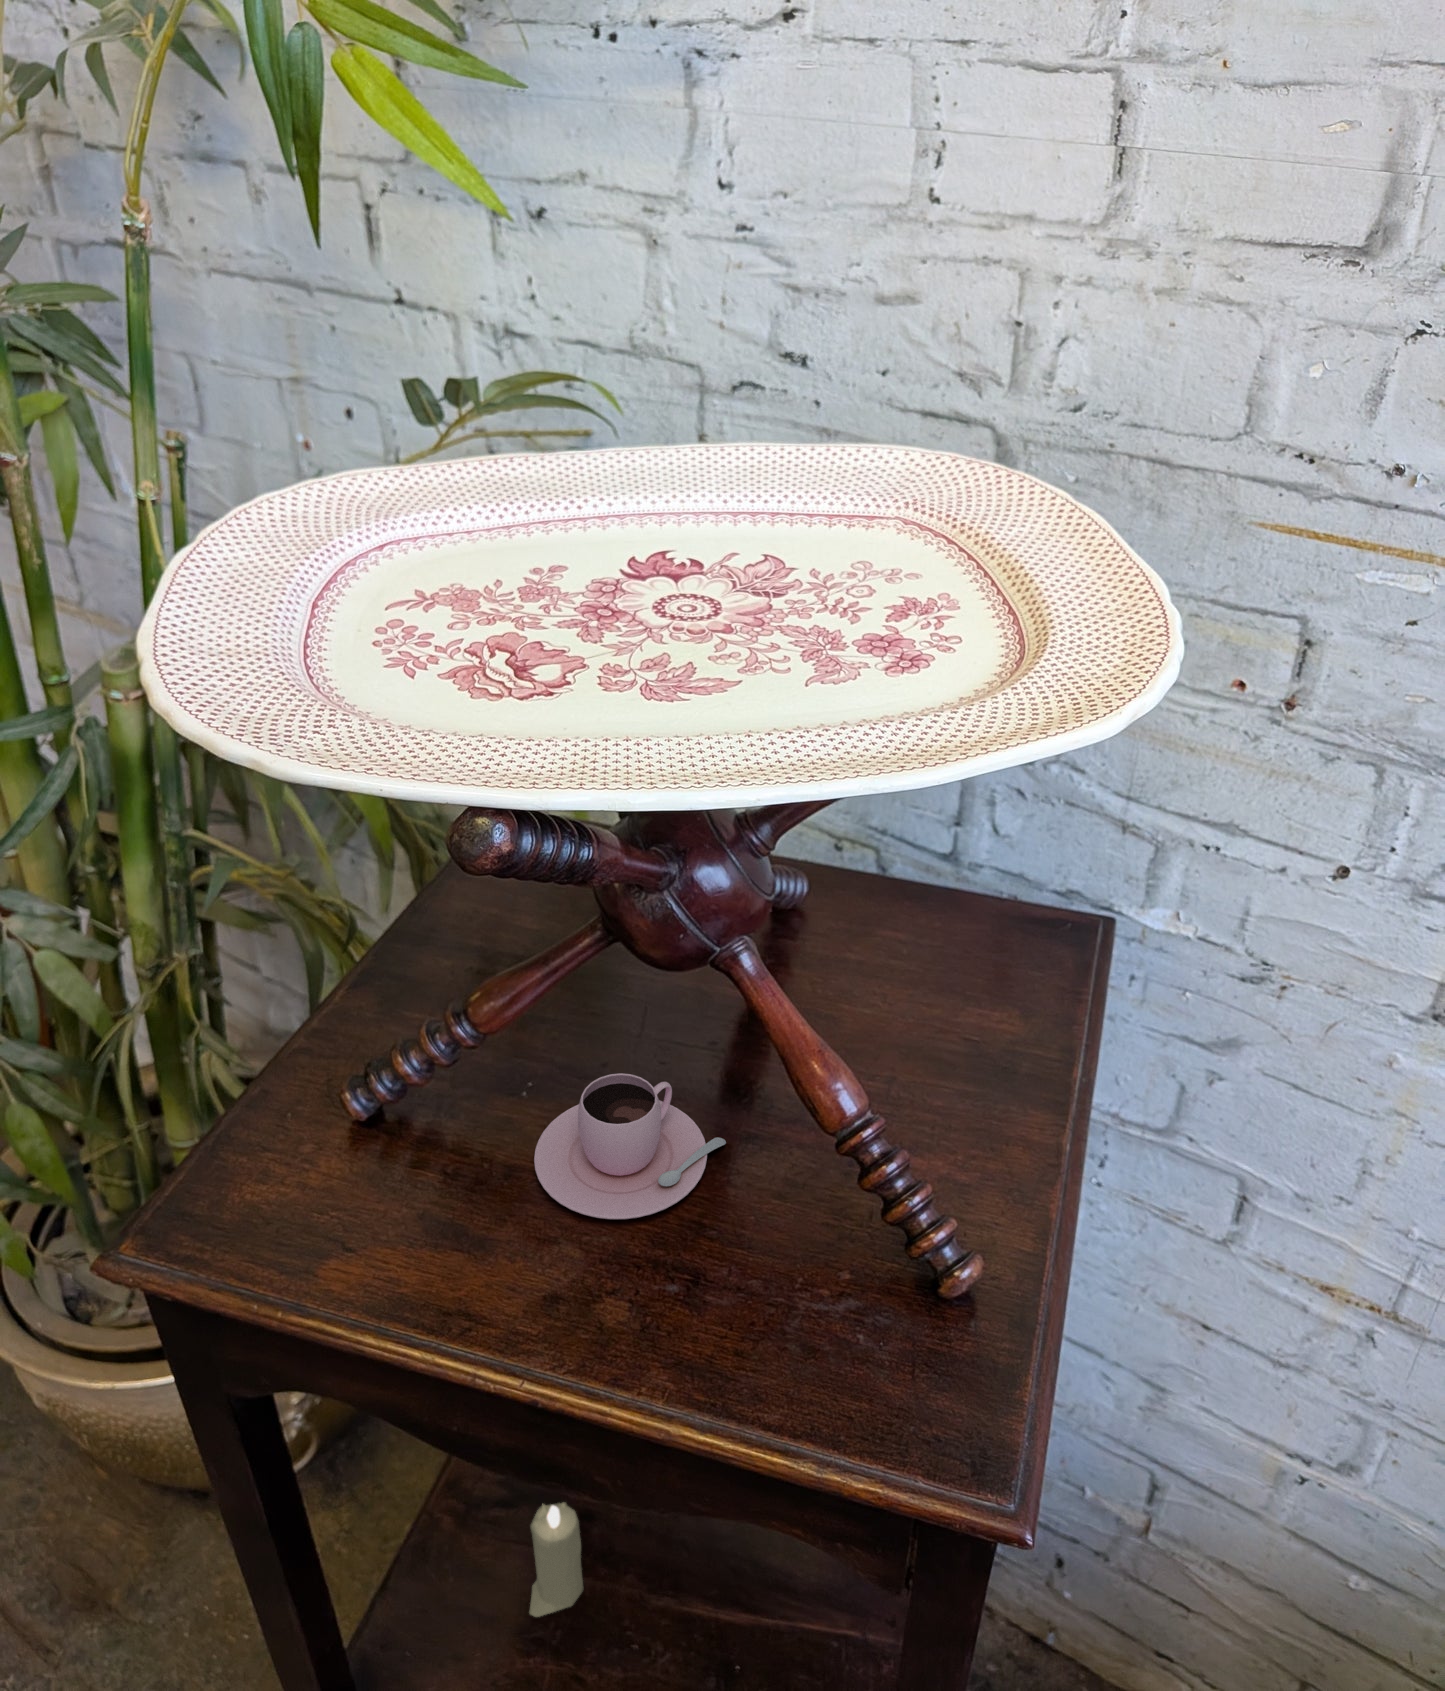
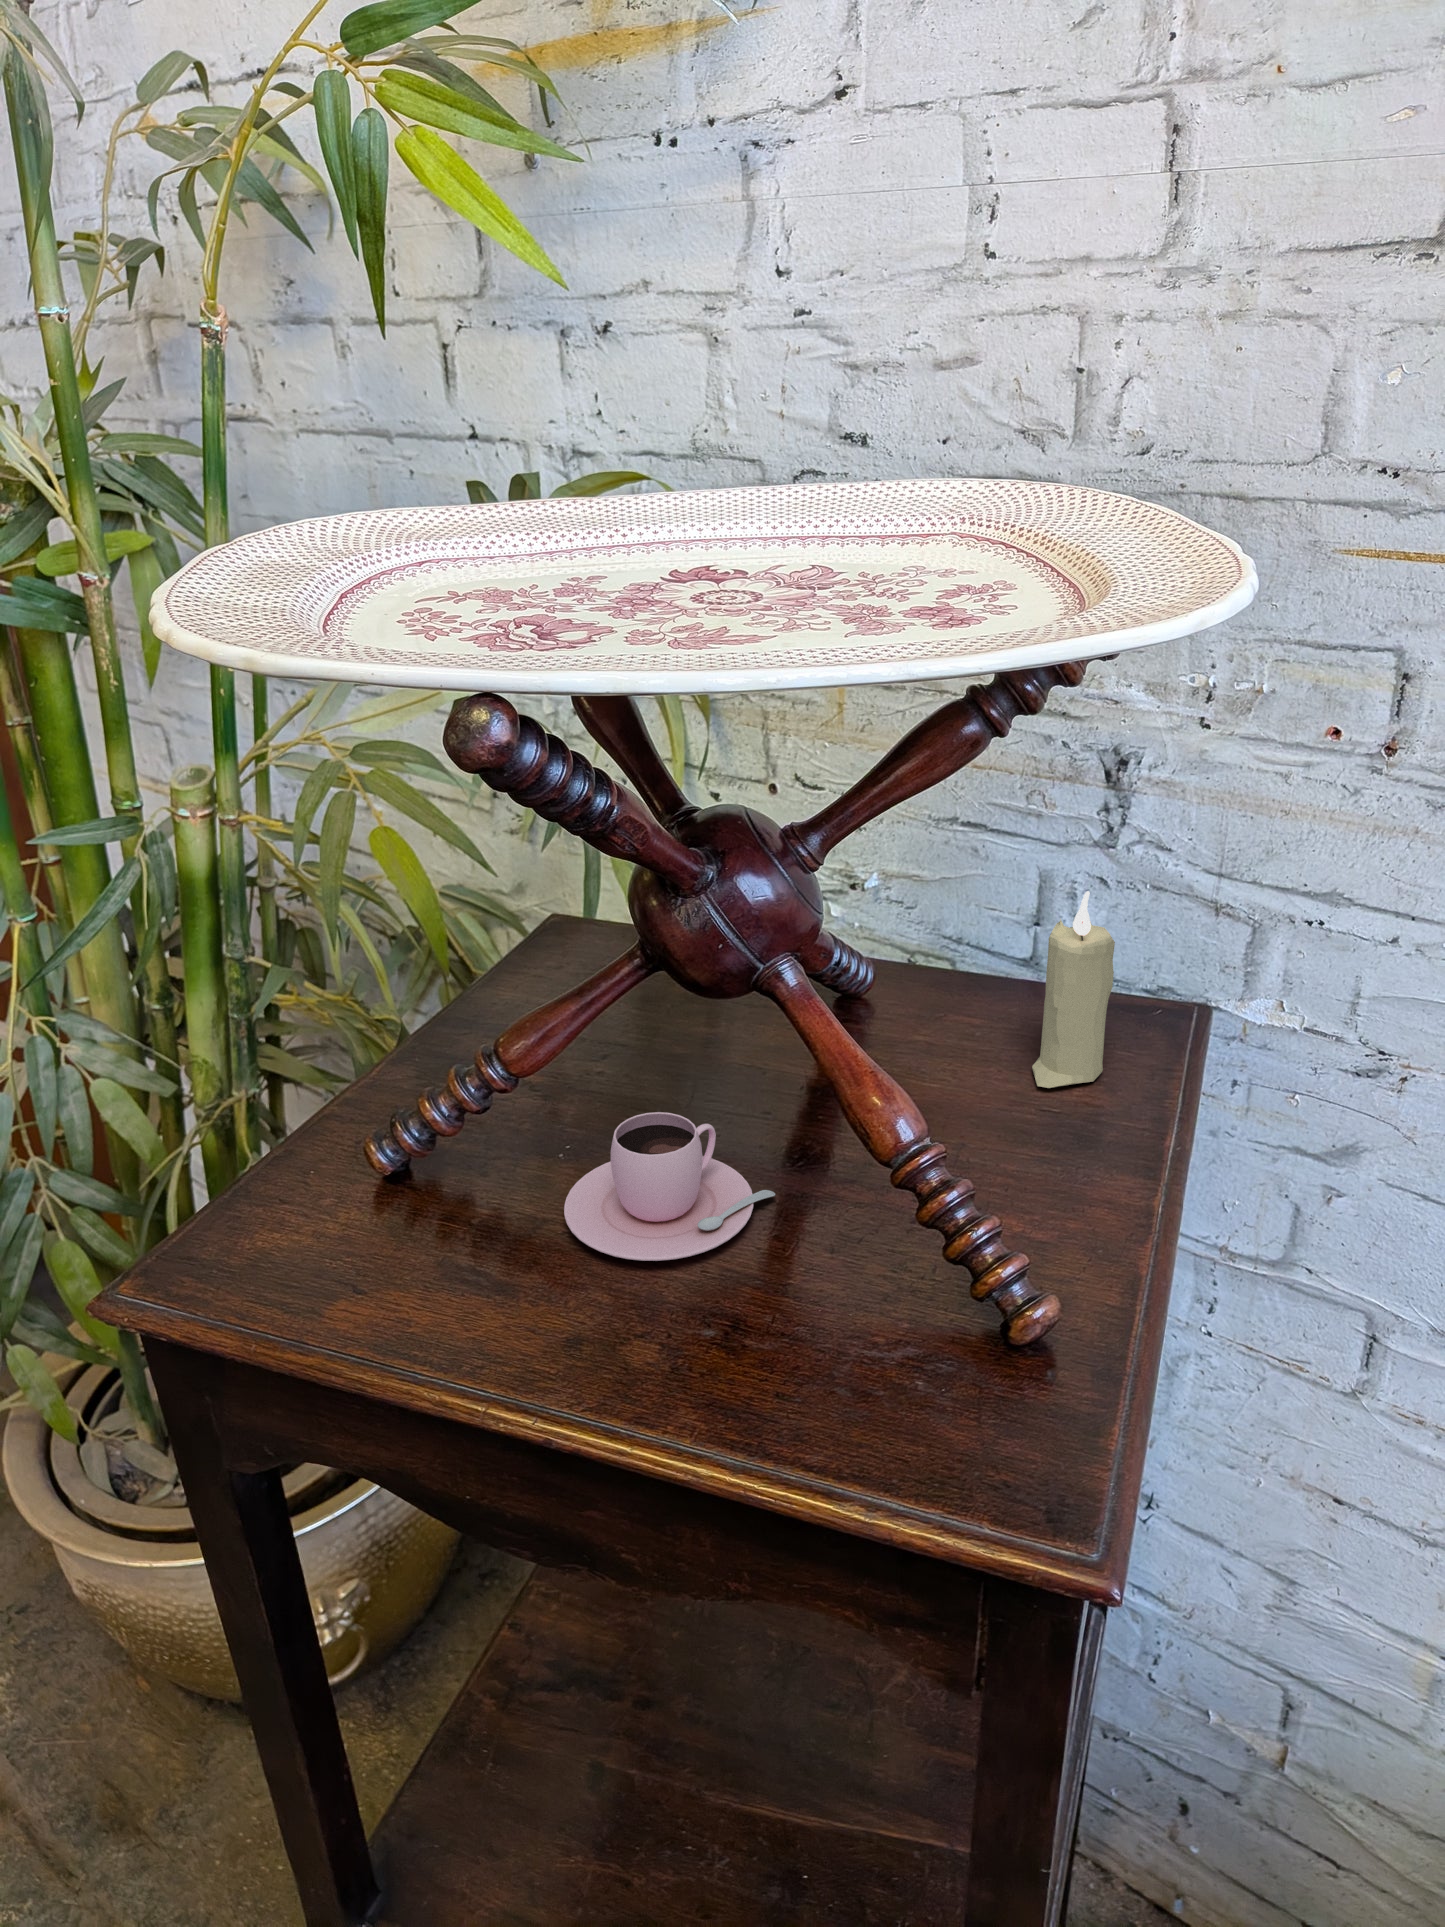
candle: present [530,1502,583,1617] -> present [1032,891,1115,1088]

